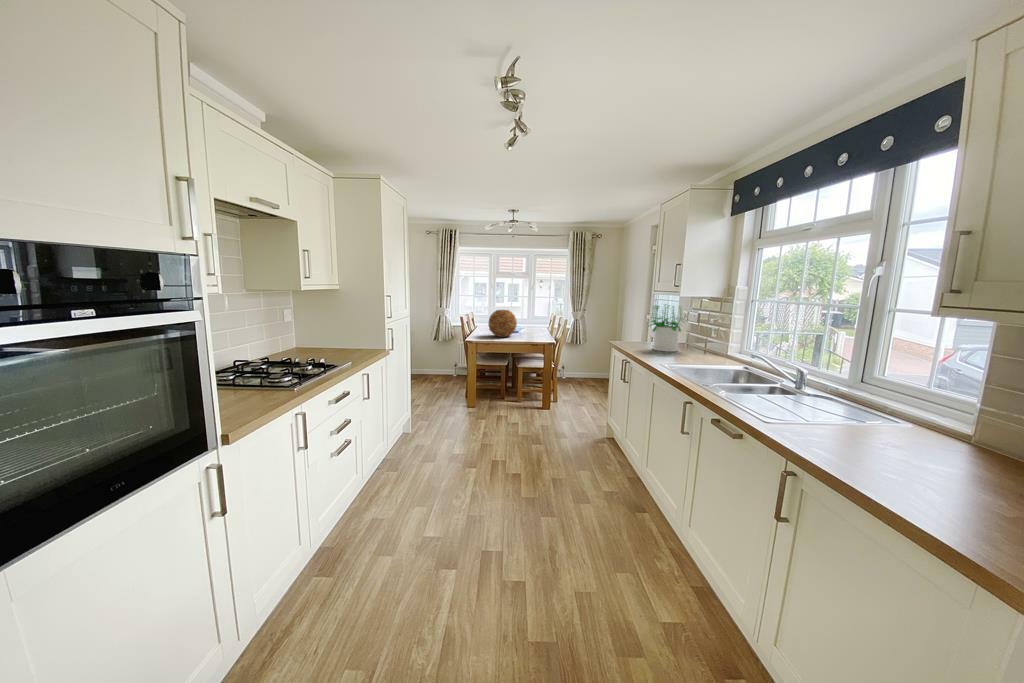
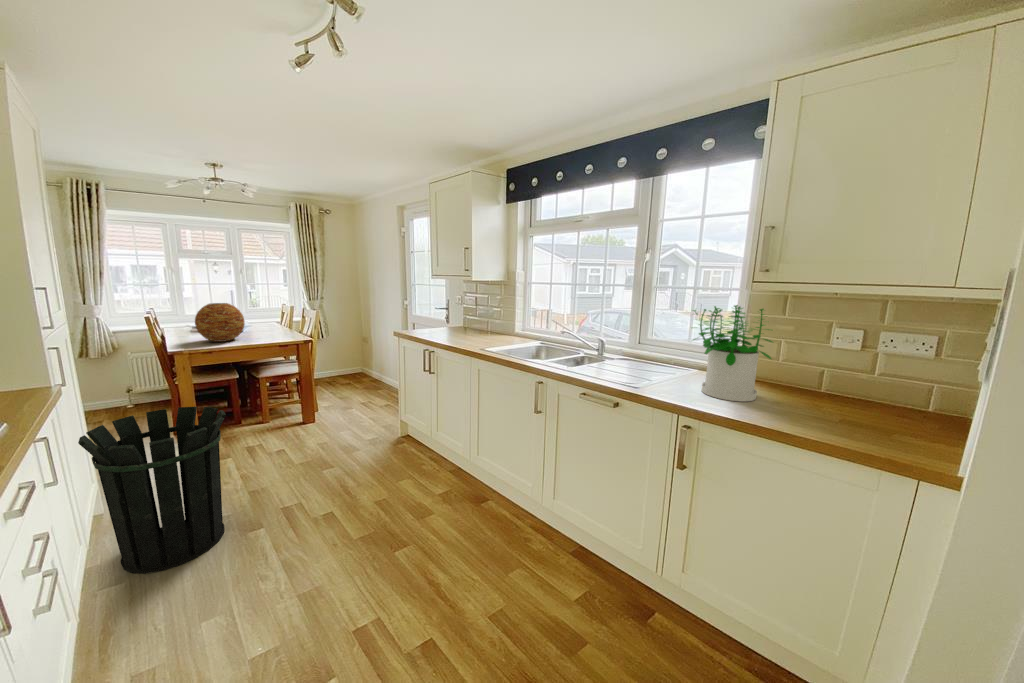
potted plant: present [649,305,686,352] -> present [694,305,773,401]
waste bin: none [406,372,472,466] -> present [78,407,226,574]

